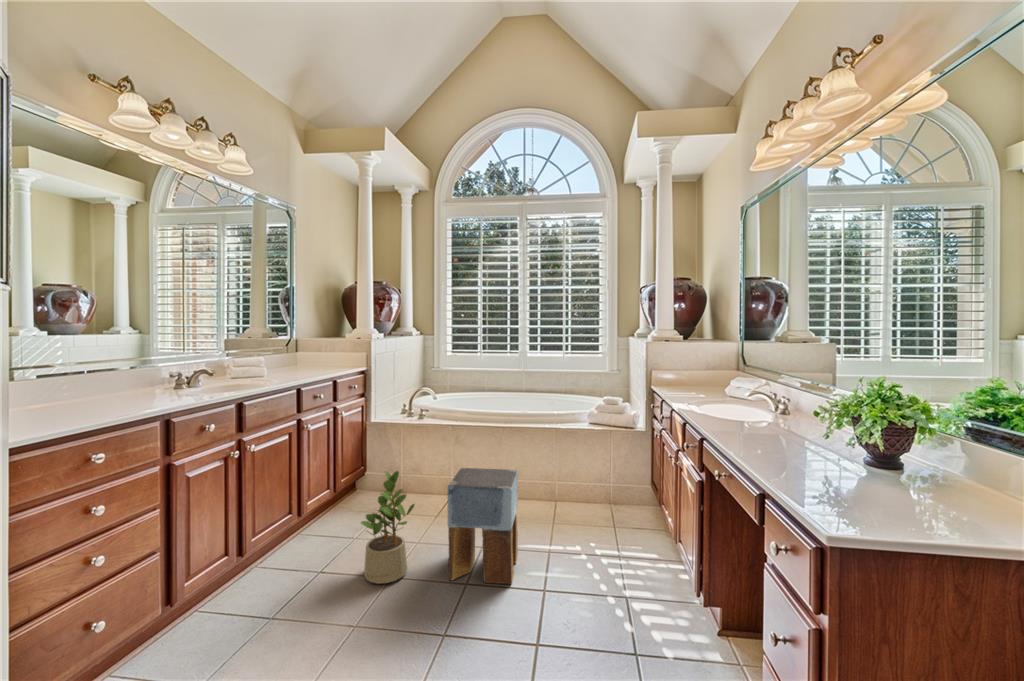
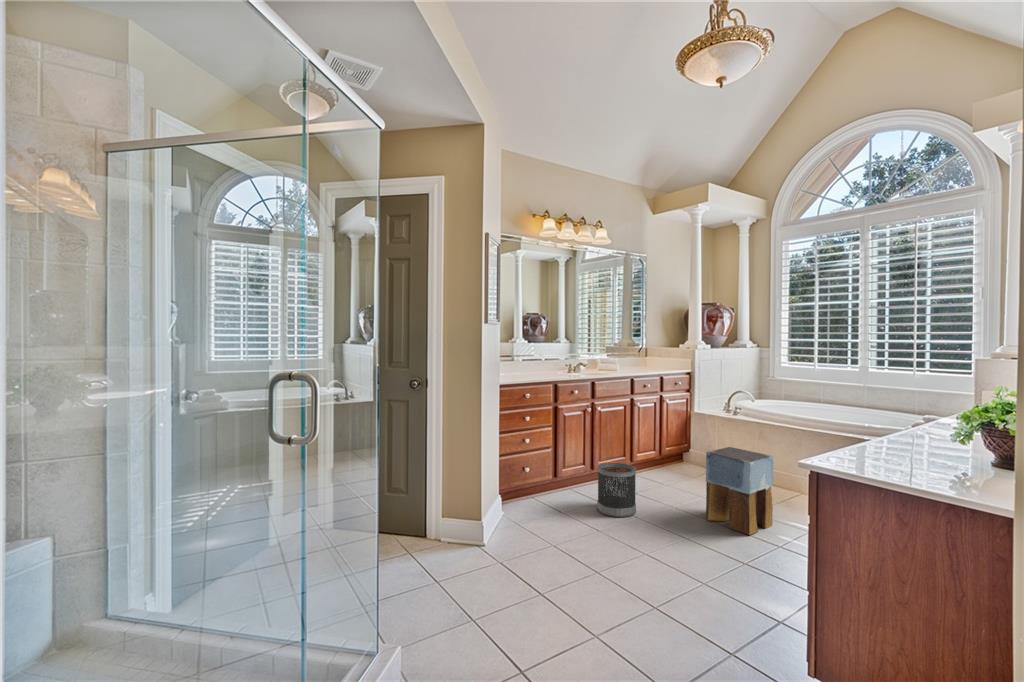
potted plant: present [361,471,415,584] -> none [653,436,689,509]
wastebasket: none [277,536,349,646] -> present [597,463,636,517]

